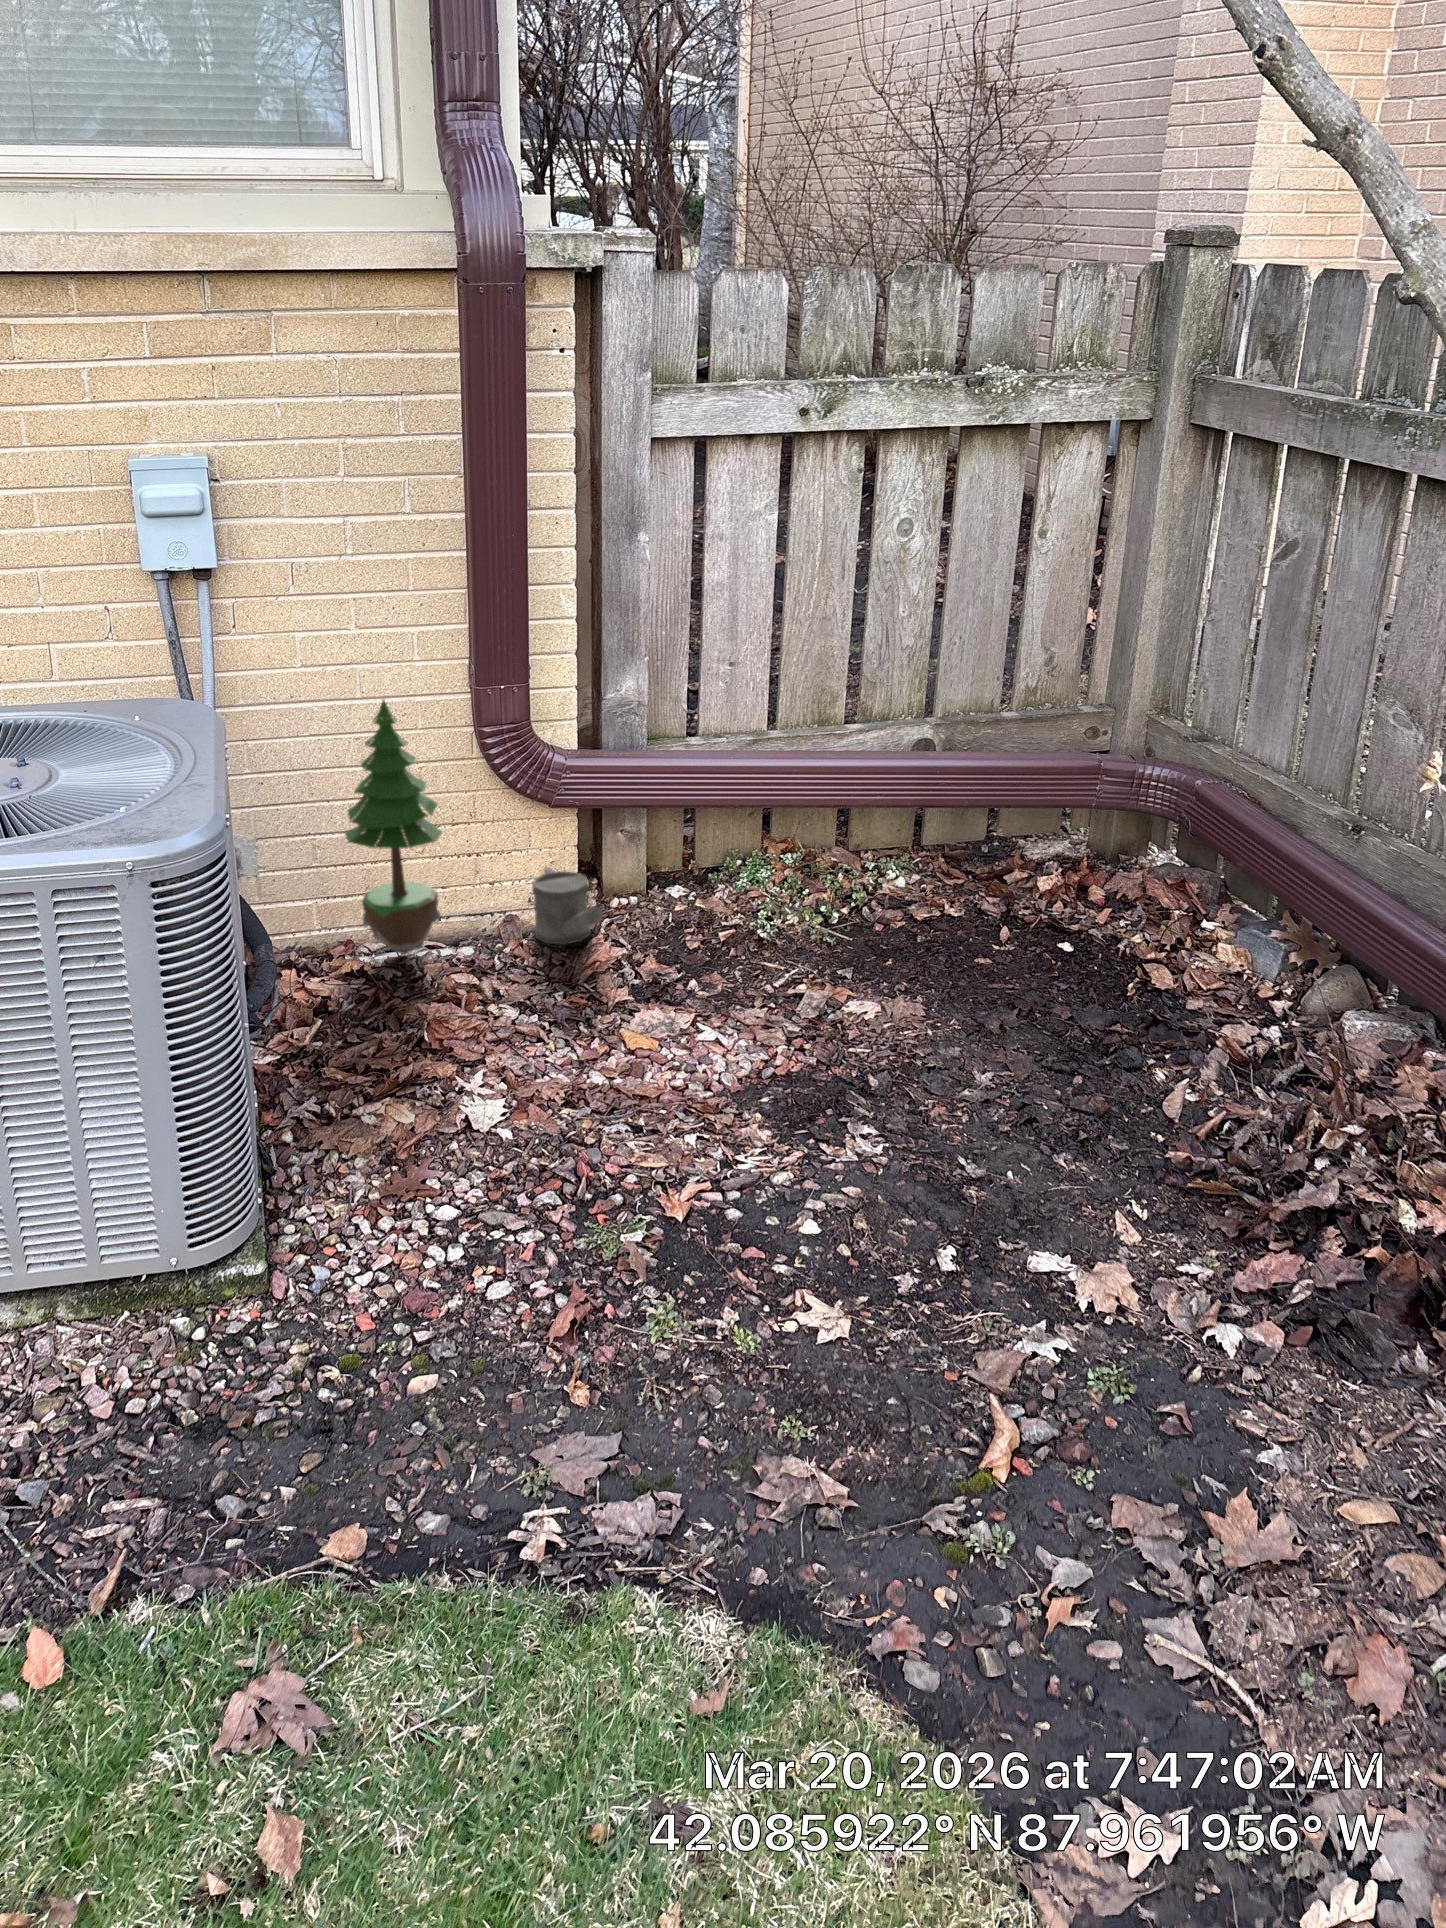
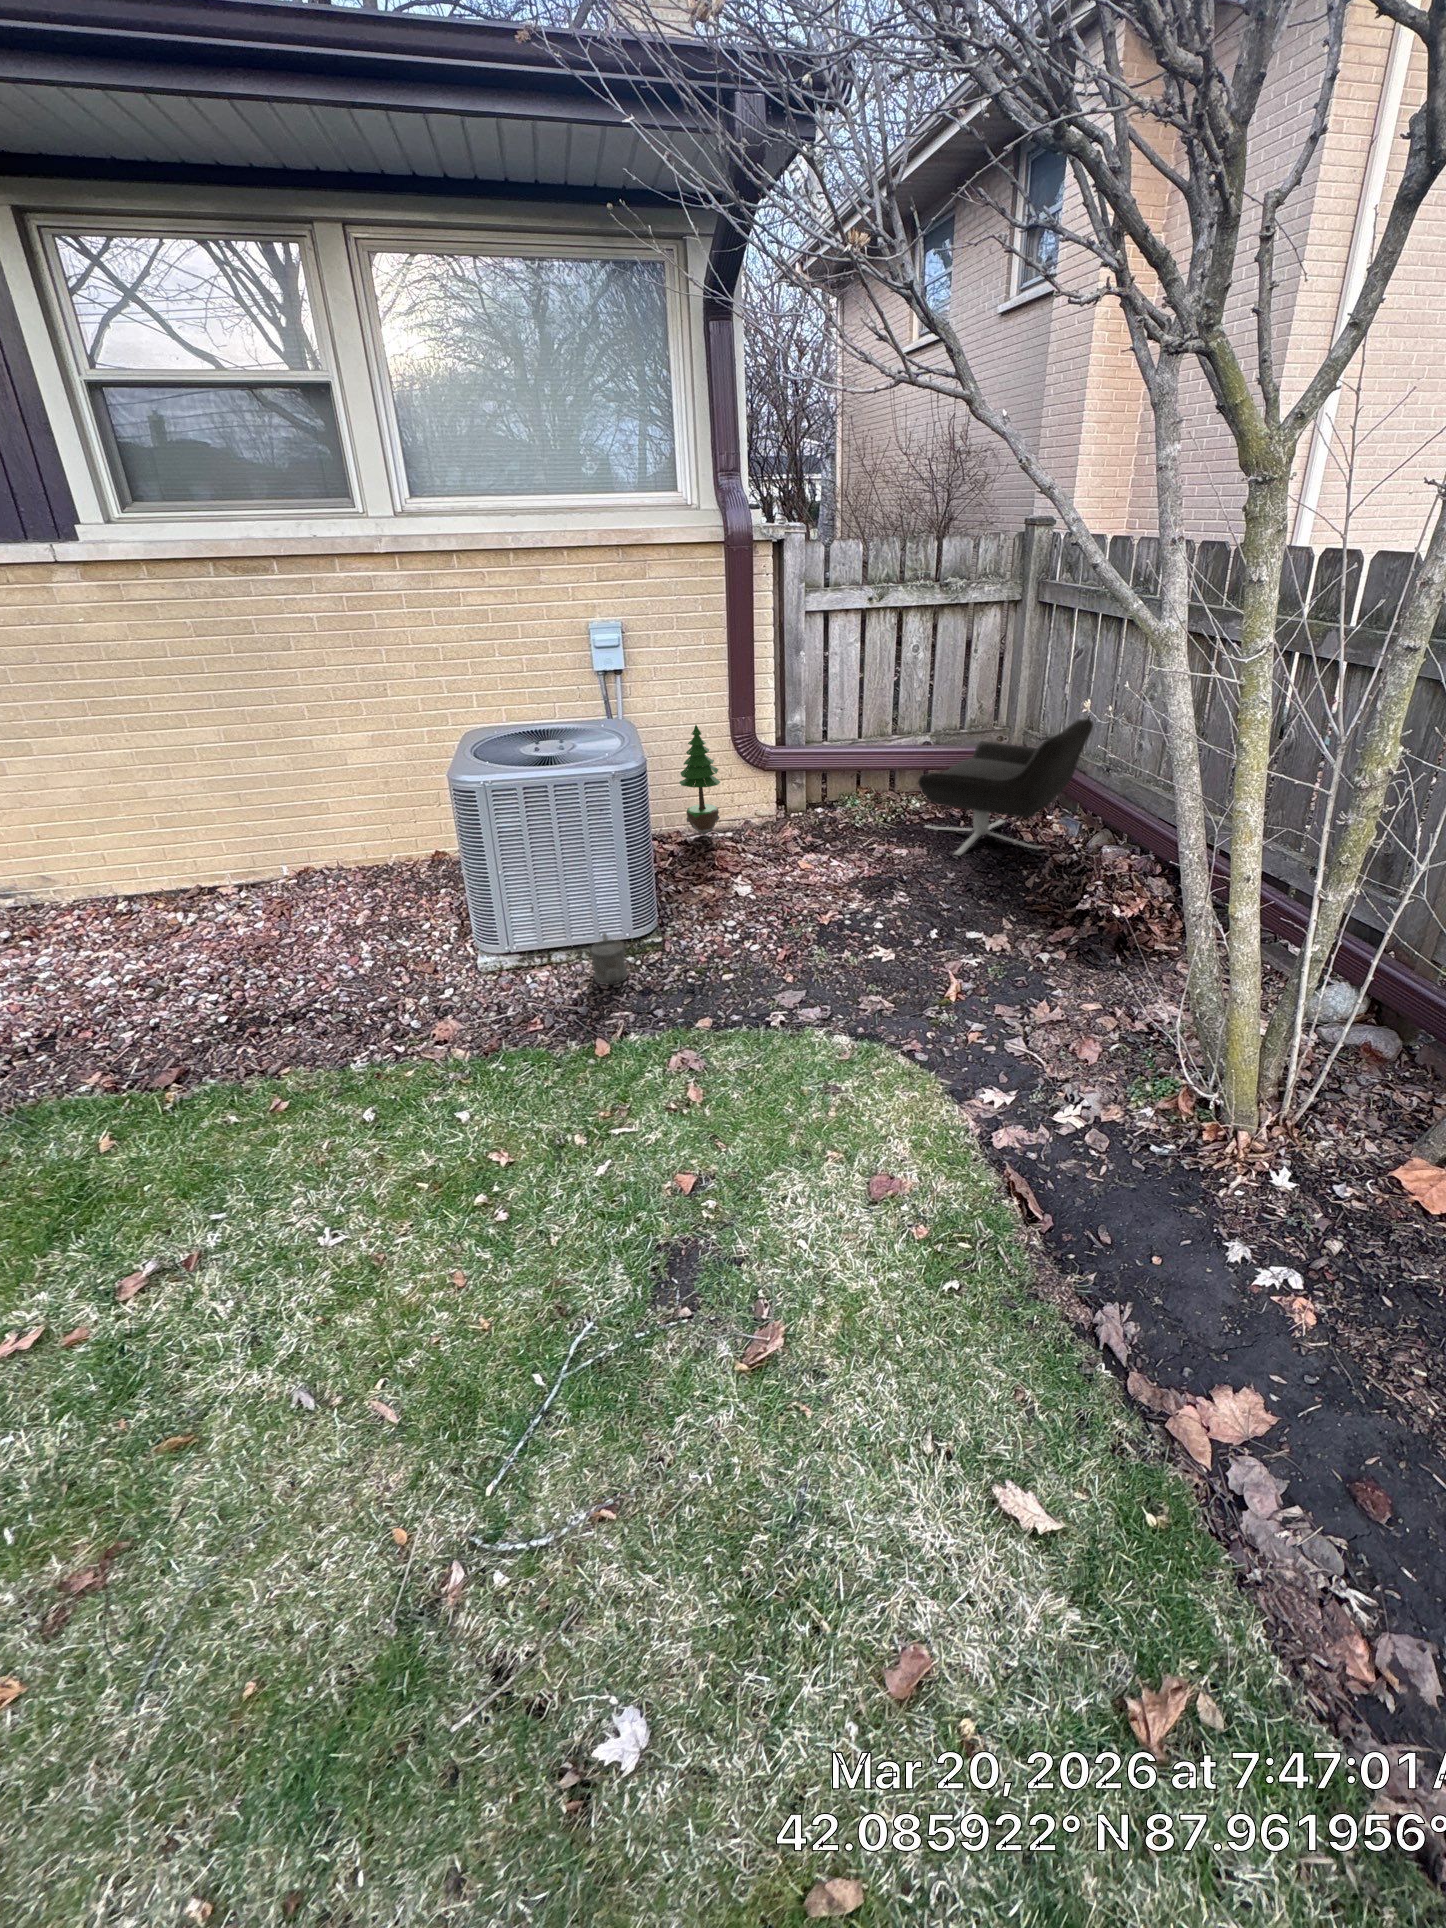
lounge chair: none [908,703,1327,1025] -> present [918,719,1093,855]
watering can: present [532,867,602,945] -> present [590,933,628,985]

